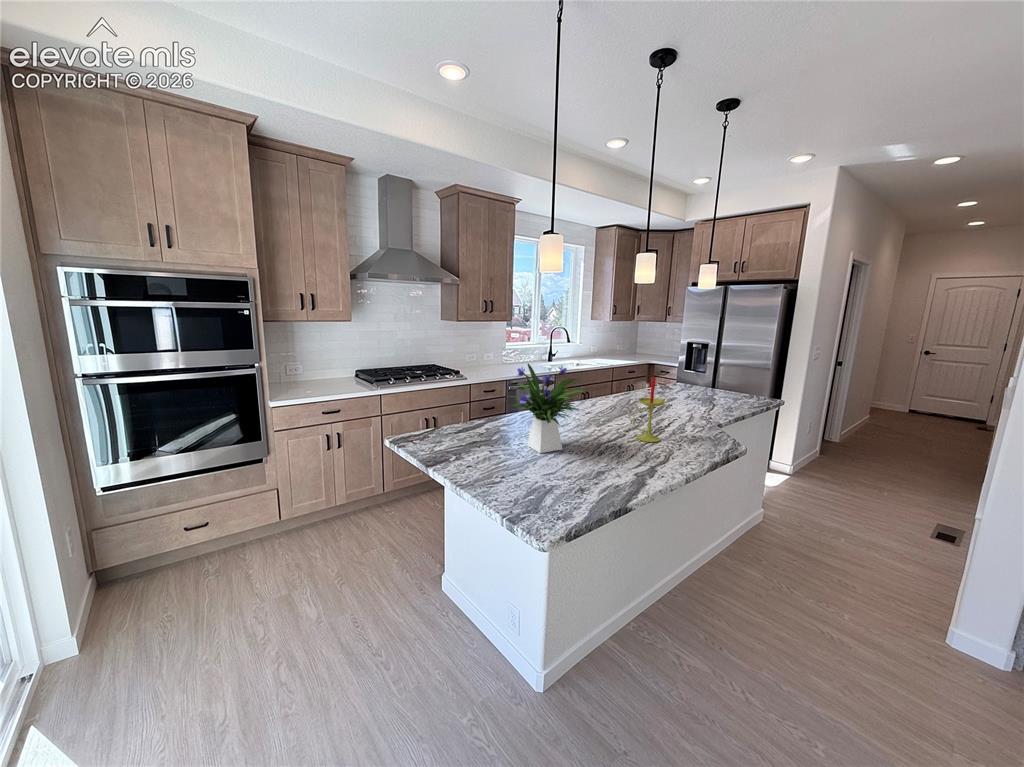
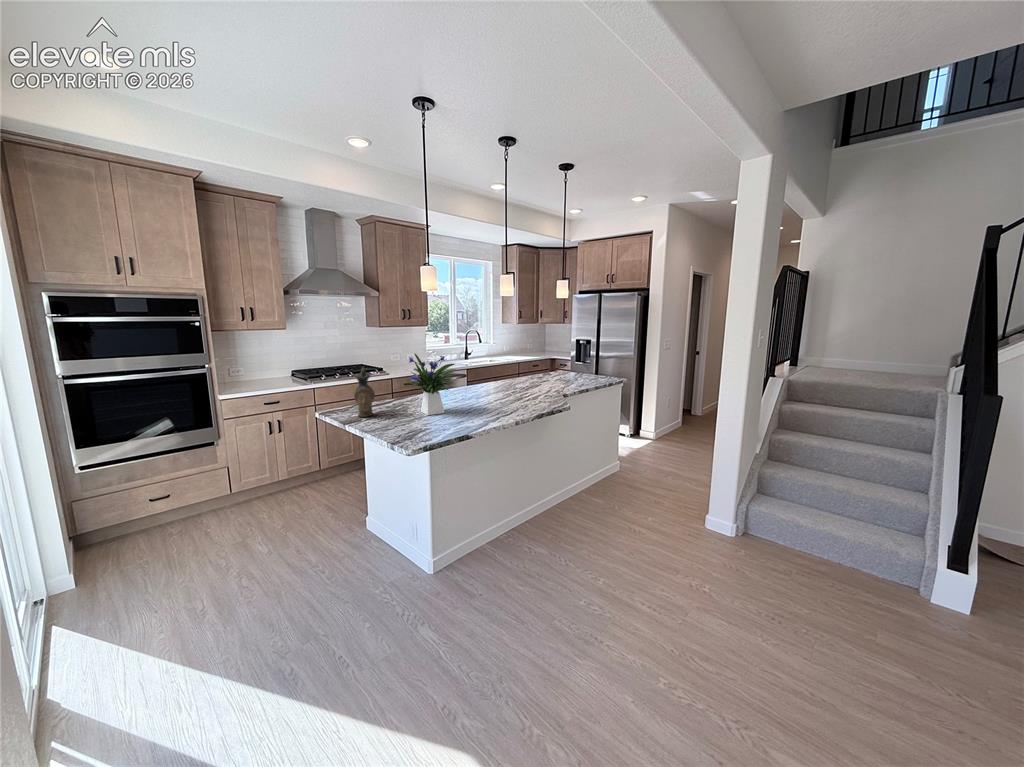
candle: present [633,377,665,442] -> none [497,360,519,406]
ceramic pitcher: none [440,380,468,451] -> present [354,368,375,417]

